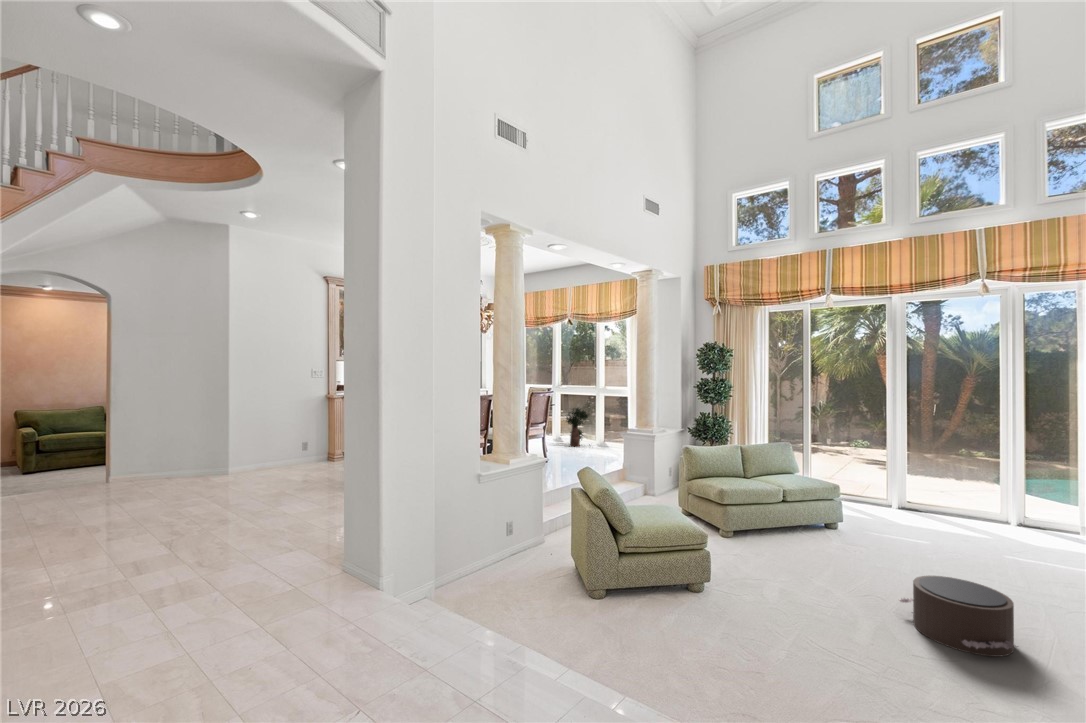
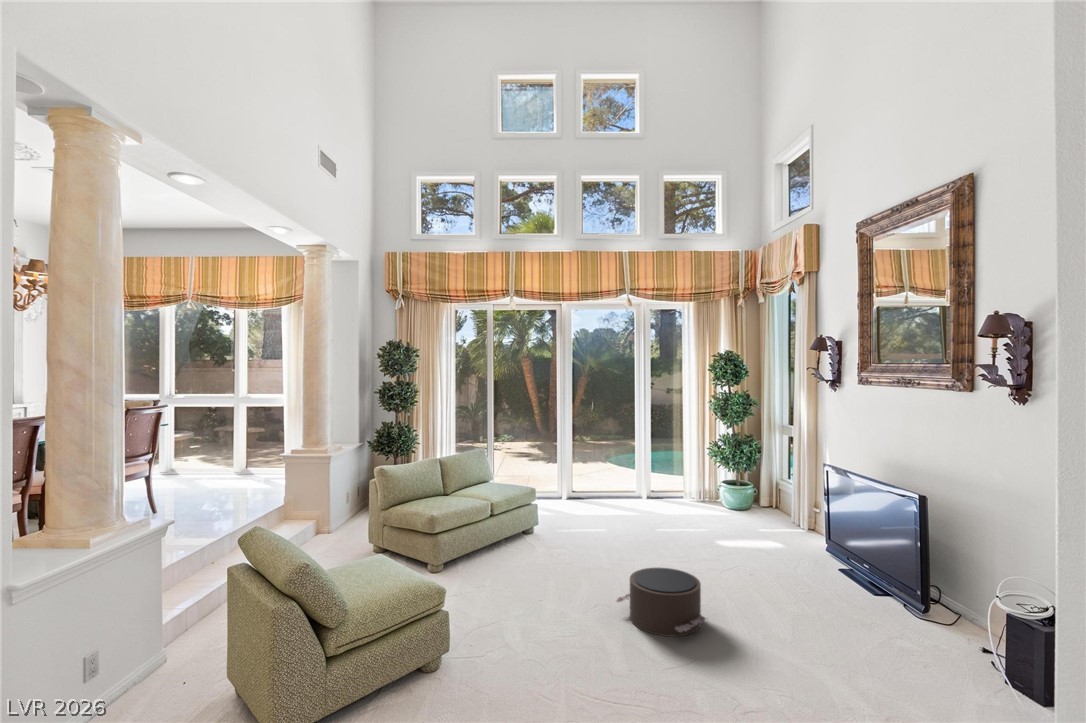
potted plant: present [566,408,588,447] -> none [180,425,228,481]

